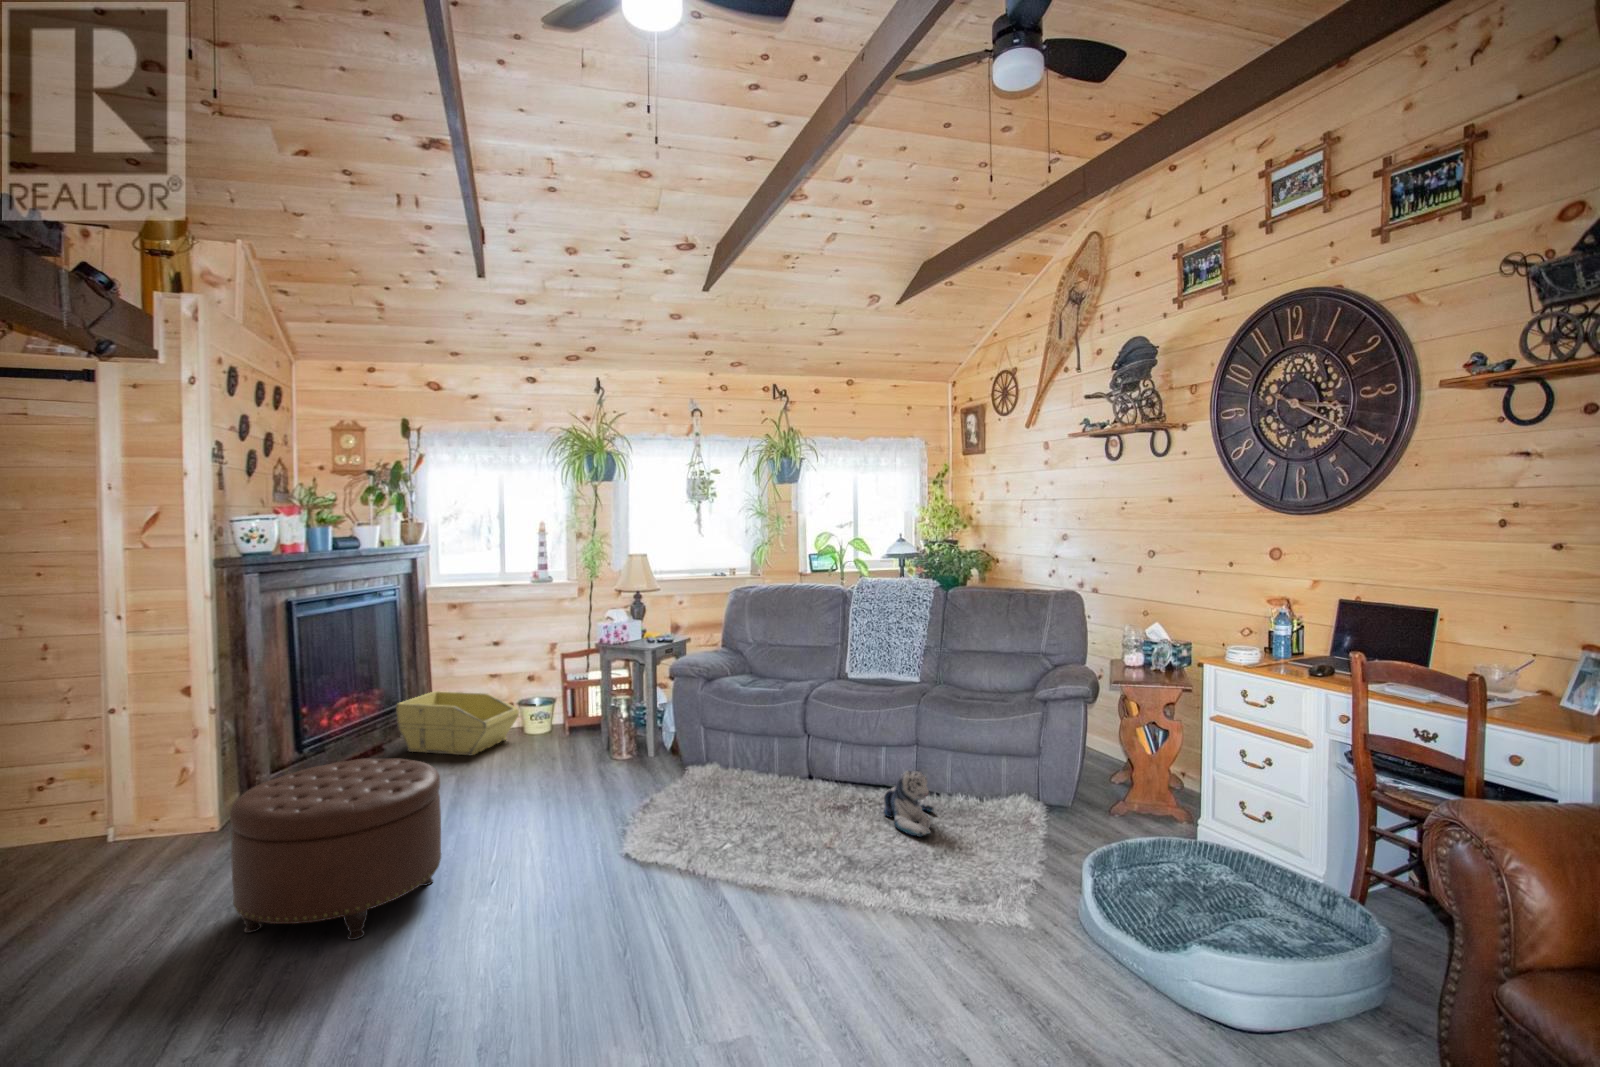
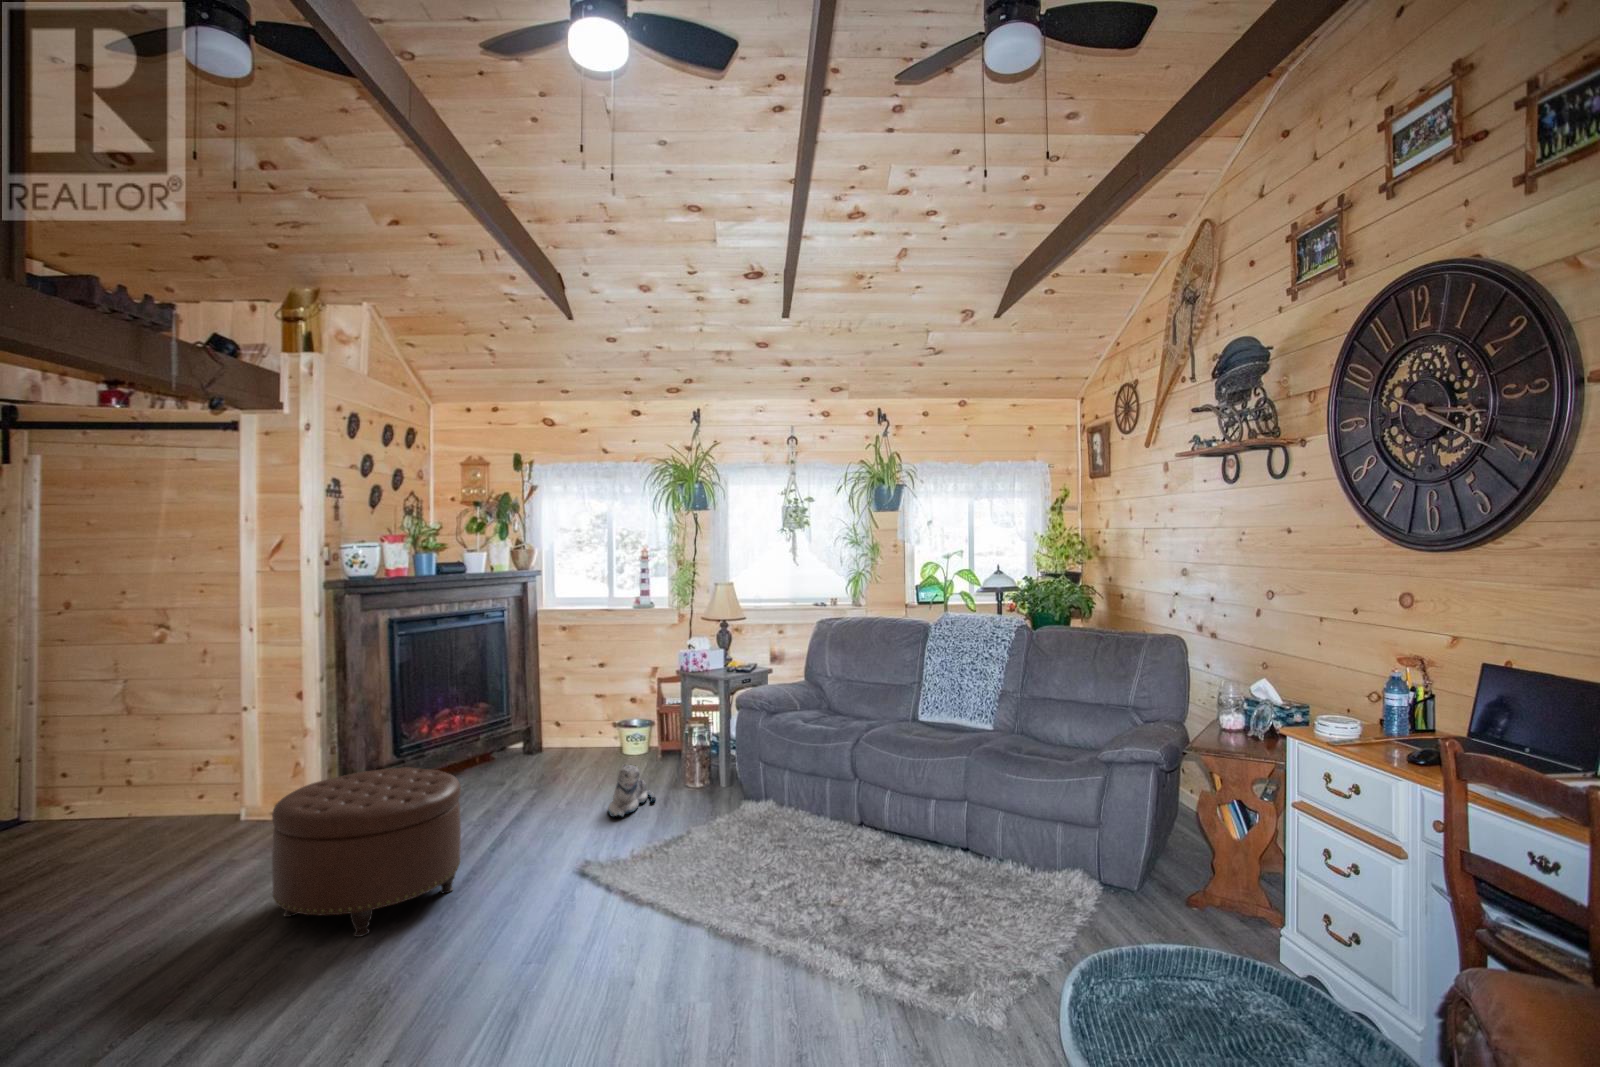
storage bin: present [396,691,519,755] -> none [501,707,609,771]
plush toy: present [884,771,933,837] -> present [608,765,656,817]

